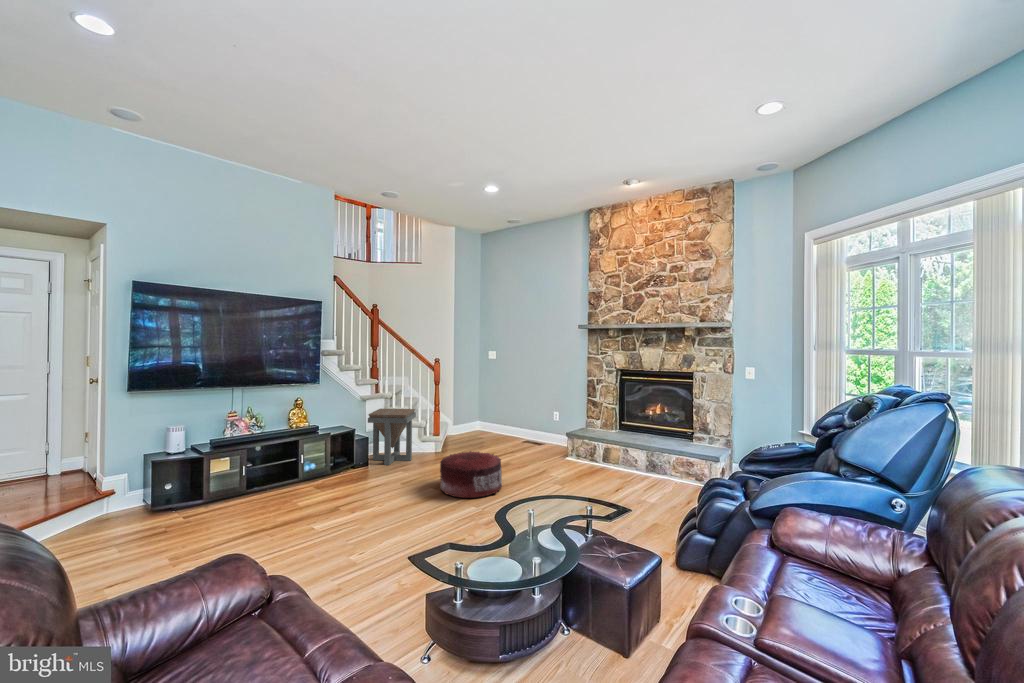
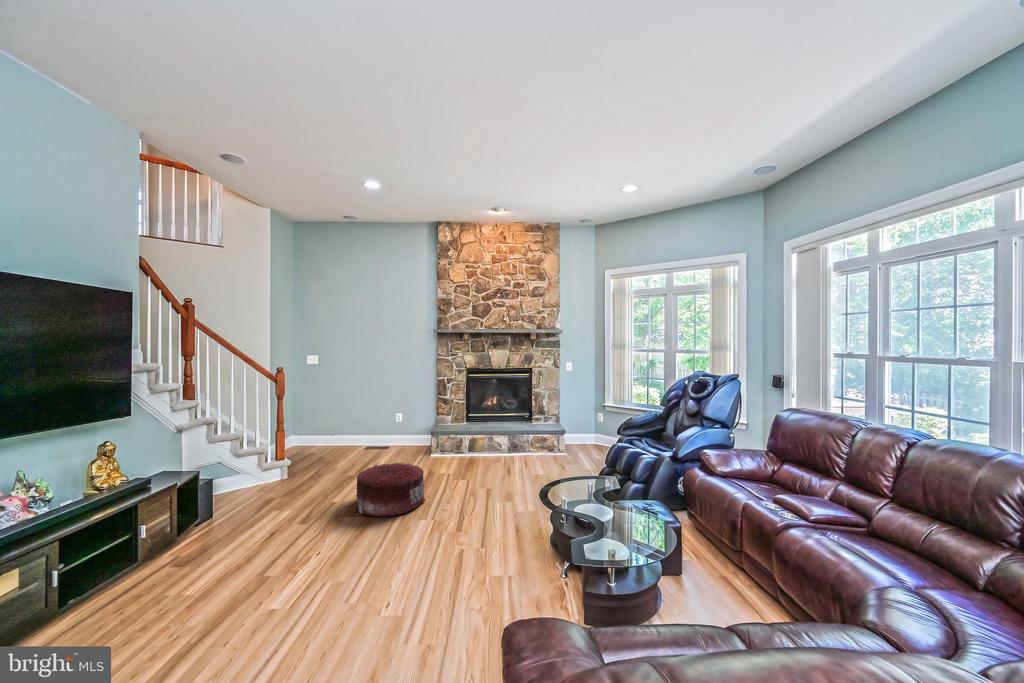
side table: present [368,409,416,465] -> none [211,430,274,507]

